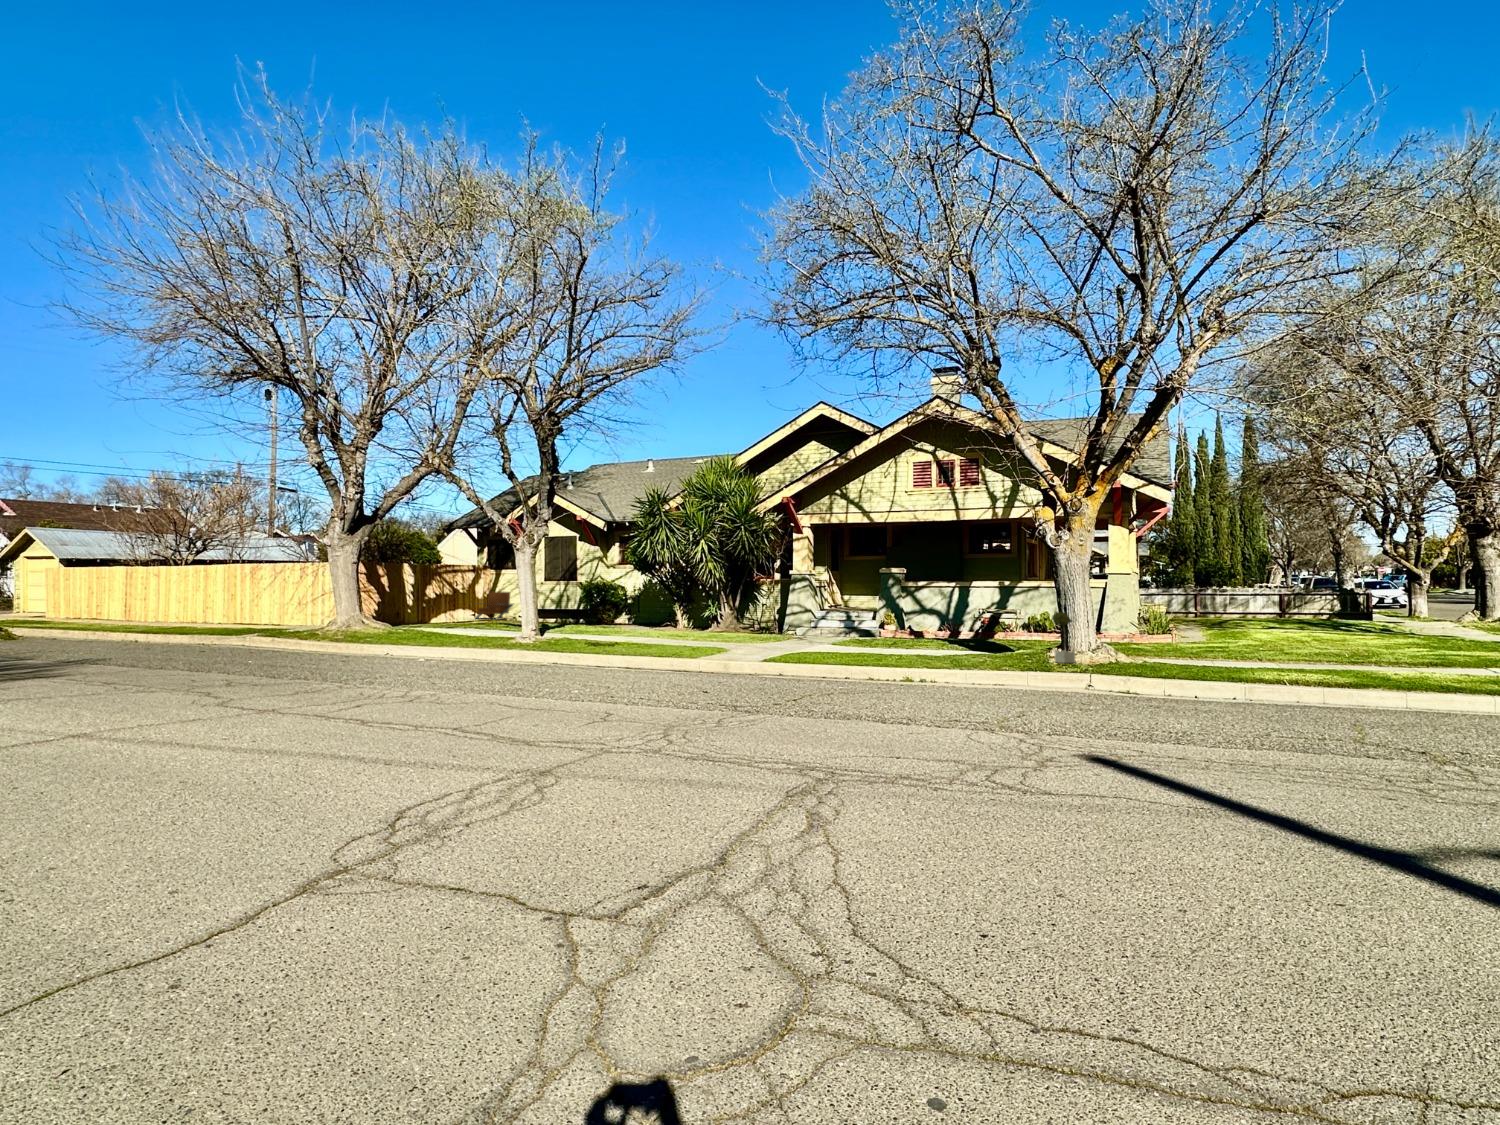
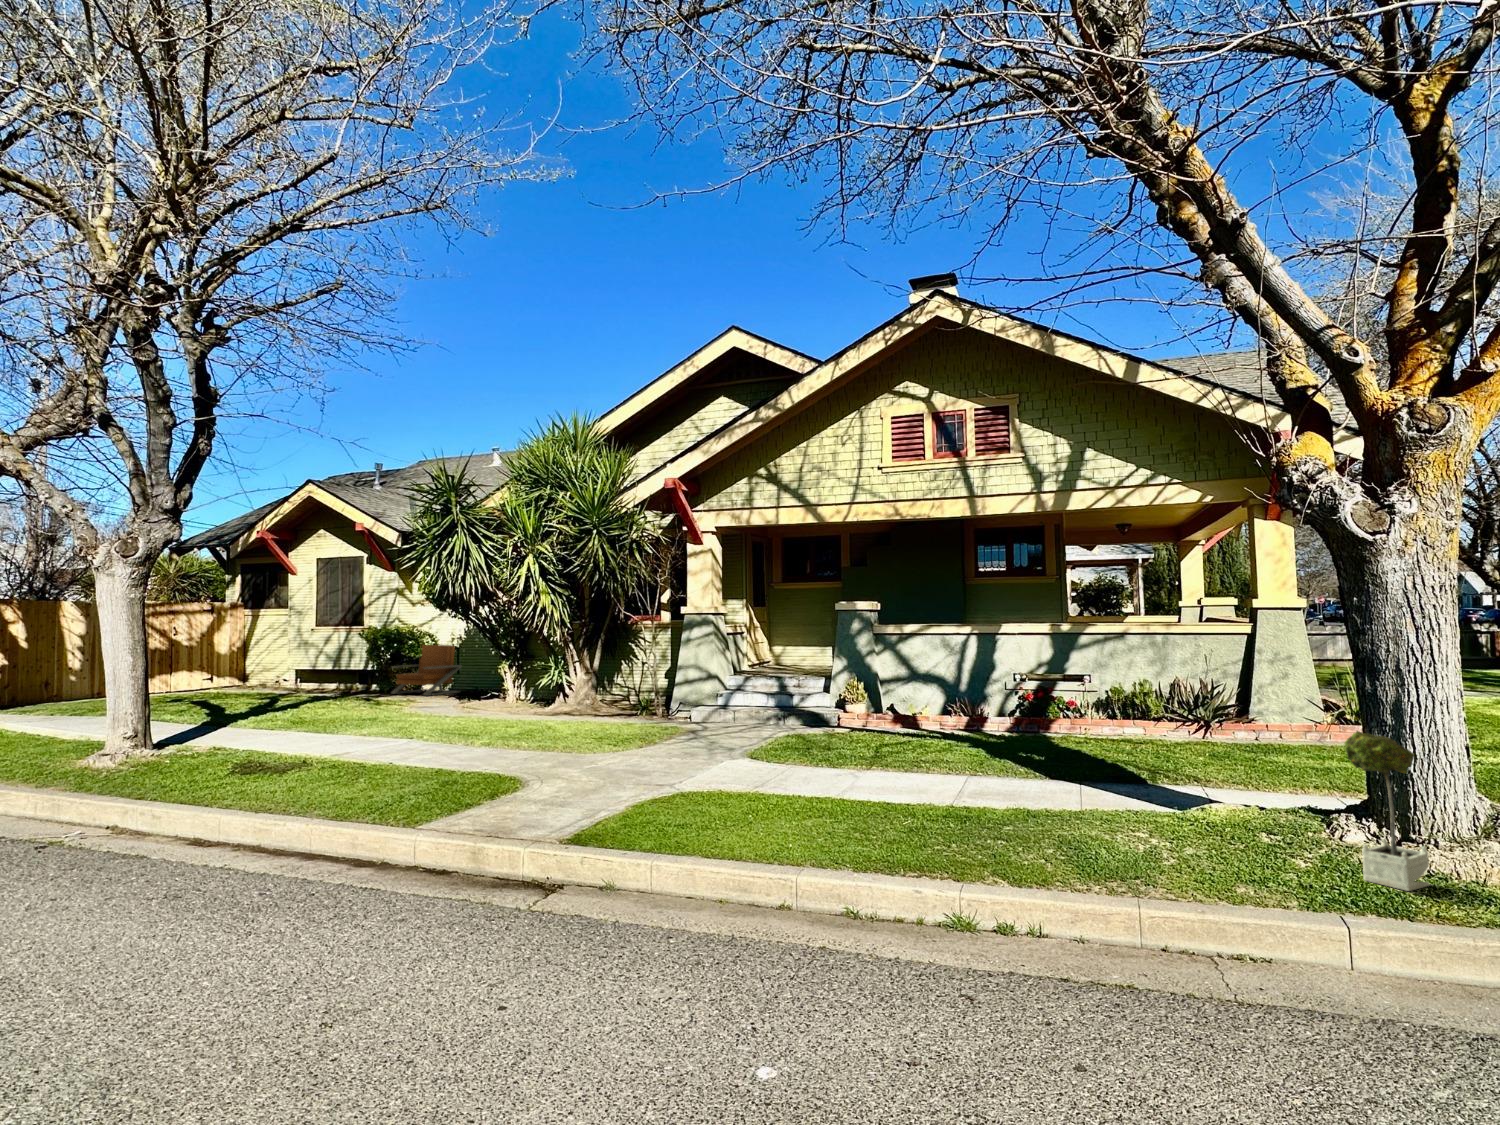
lounge chair: present [475,592,513,620] -> present [391,645,462,696]

